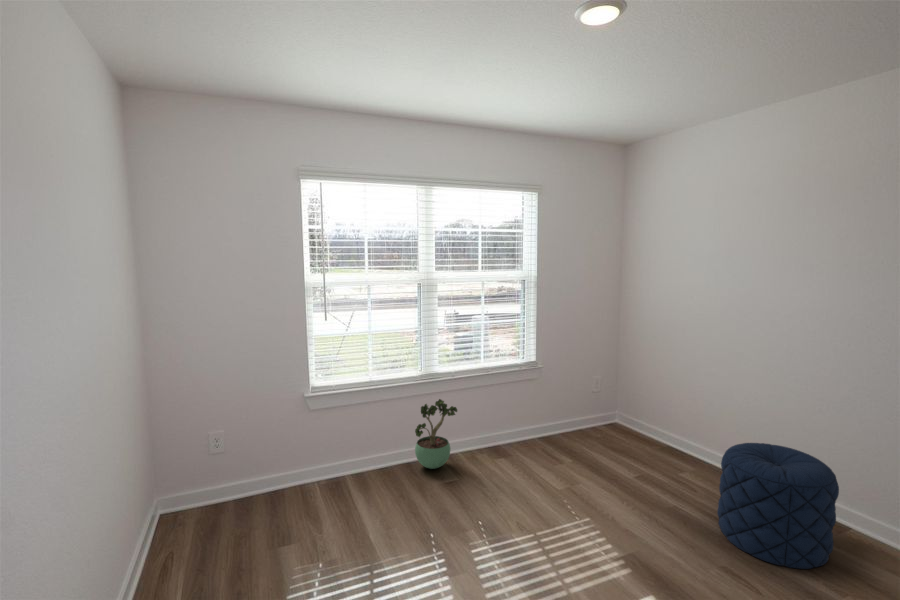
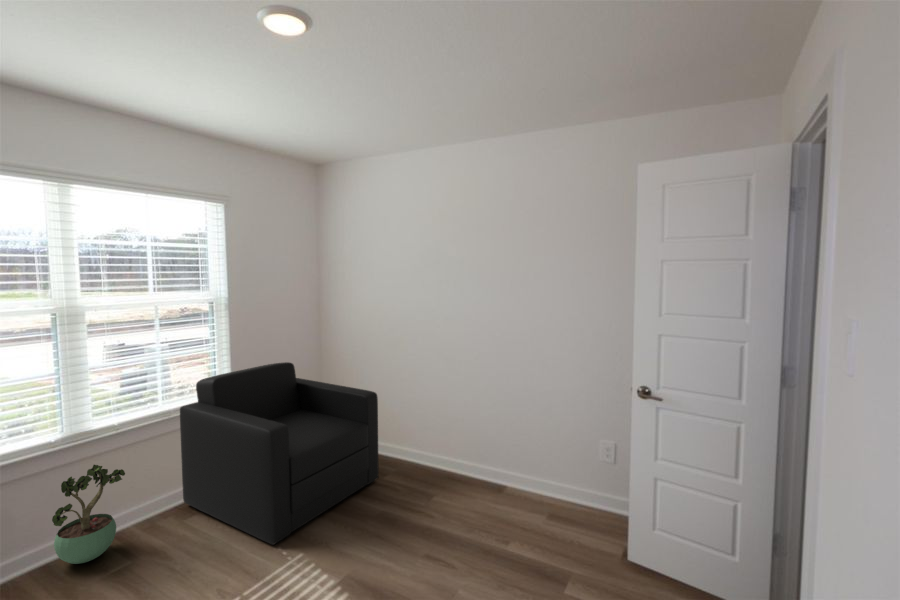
armchair: none [494,341,678,503] -> present [180,362,379,545]
pouf: present [717,443,839,569] -> none [417,431,497,534]

